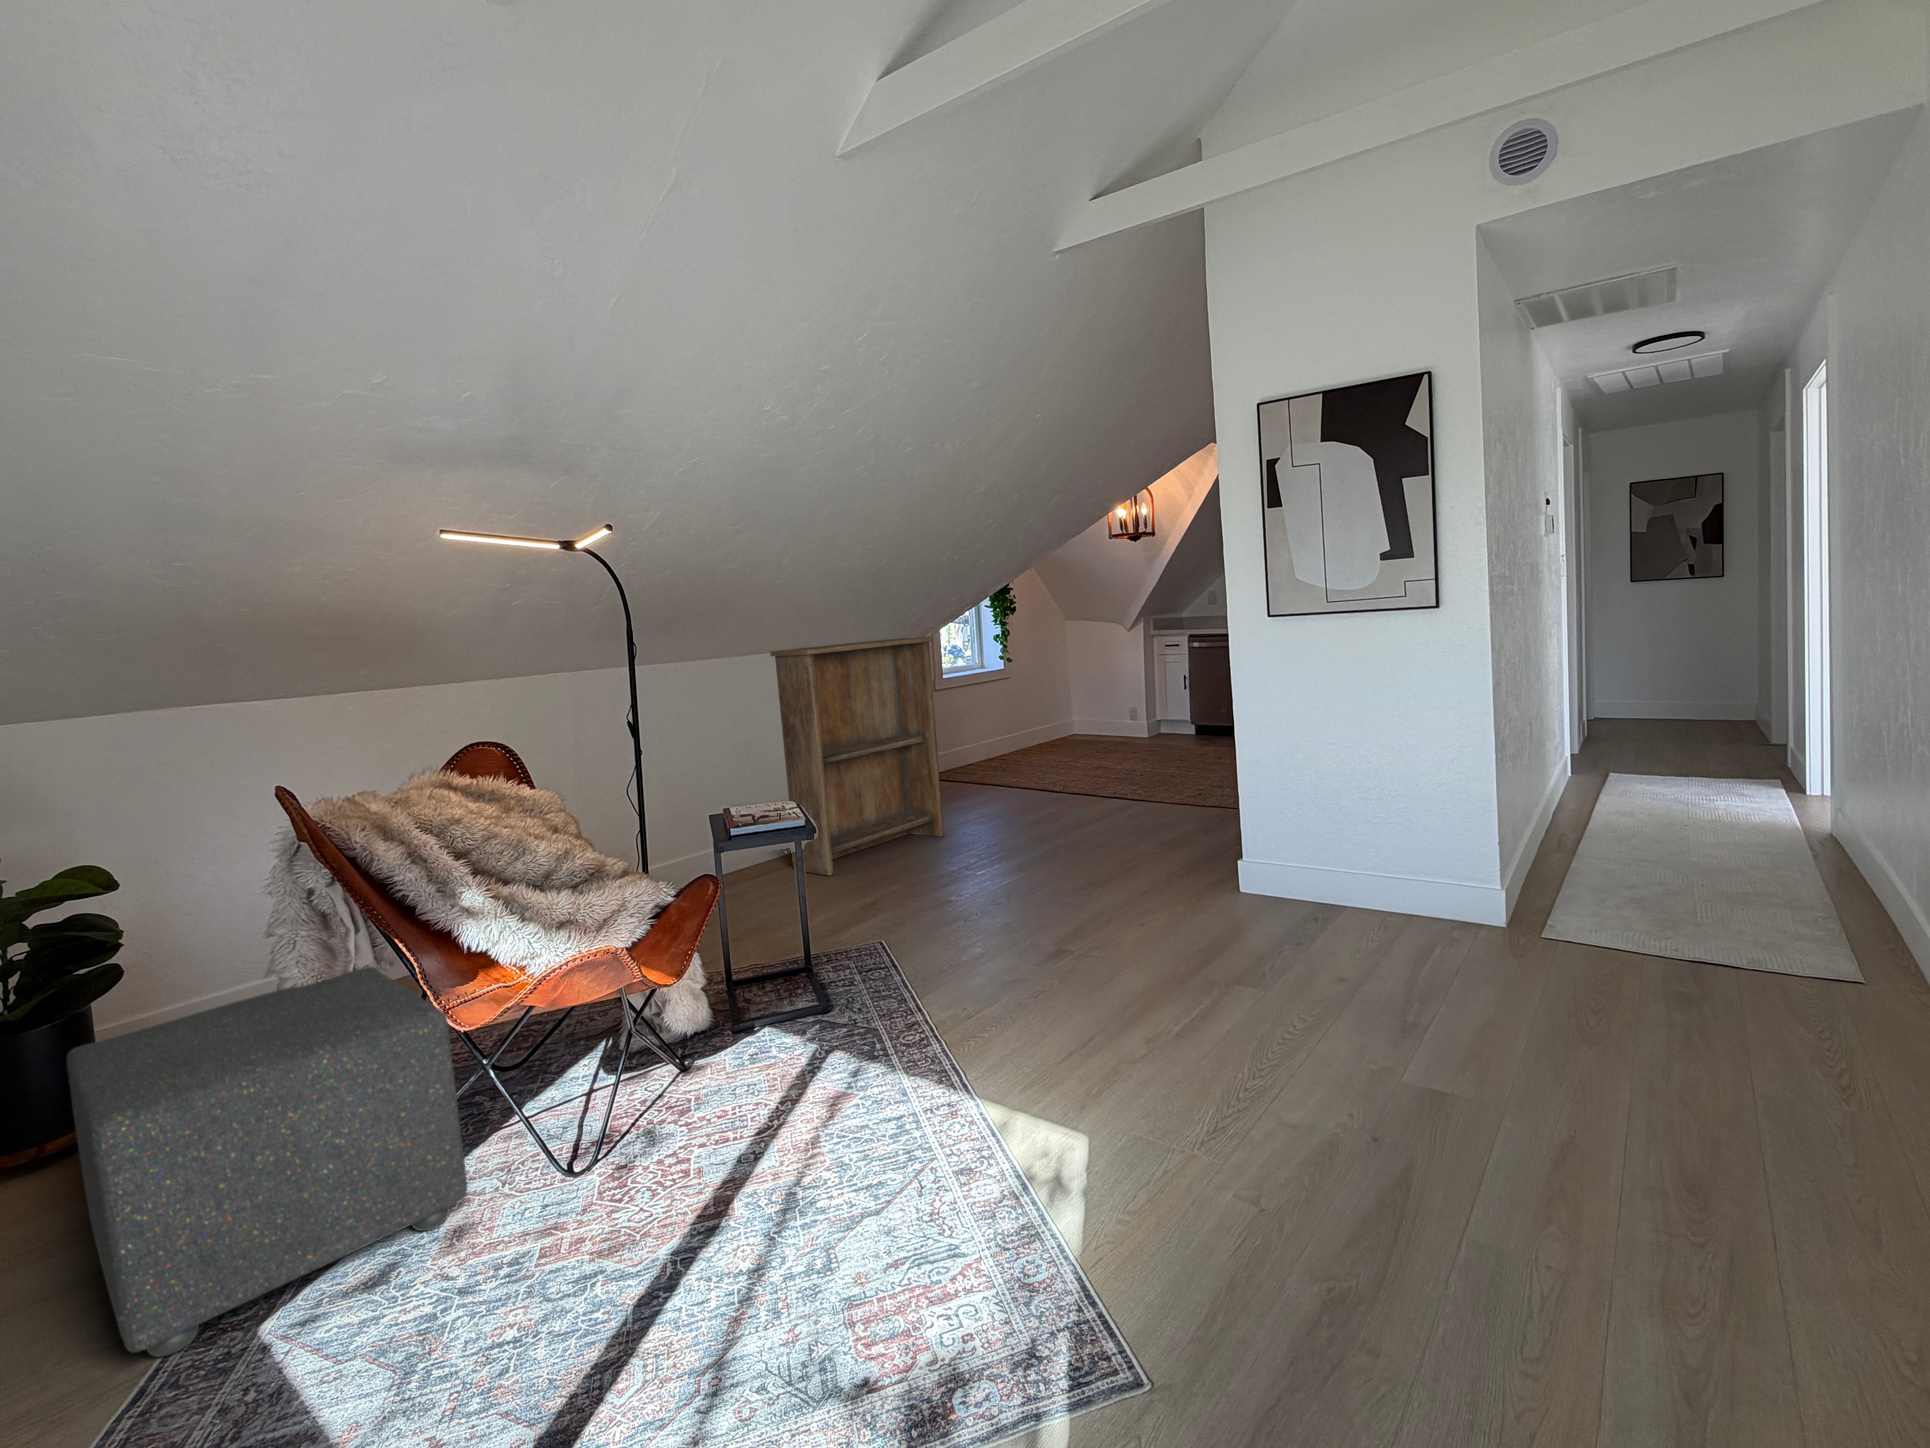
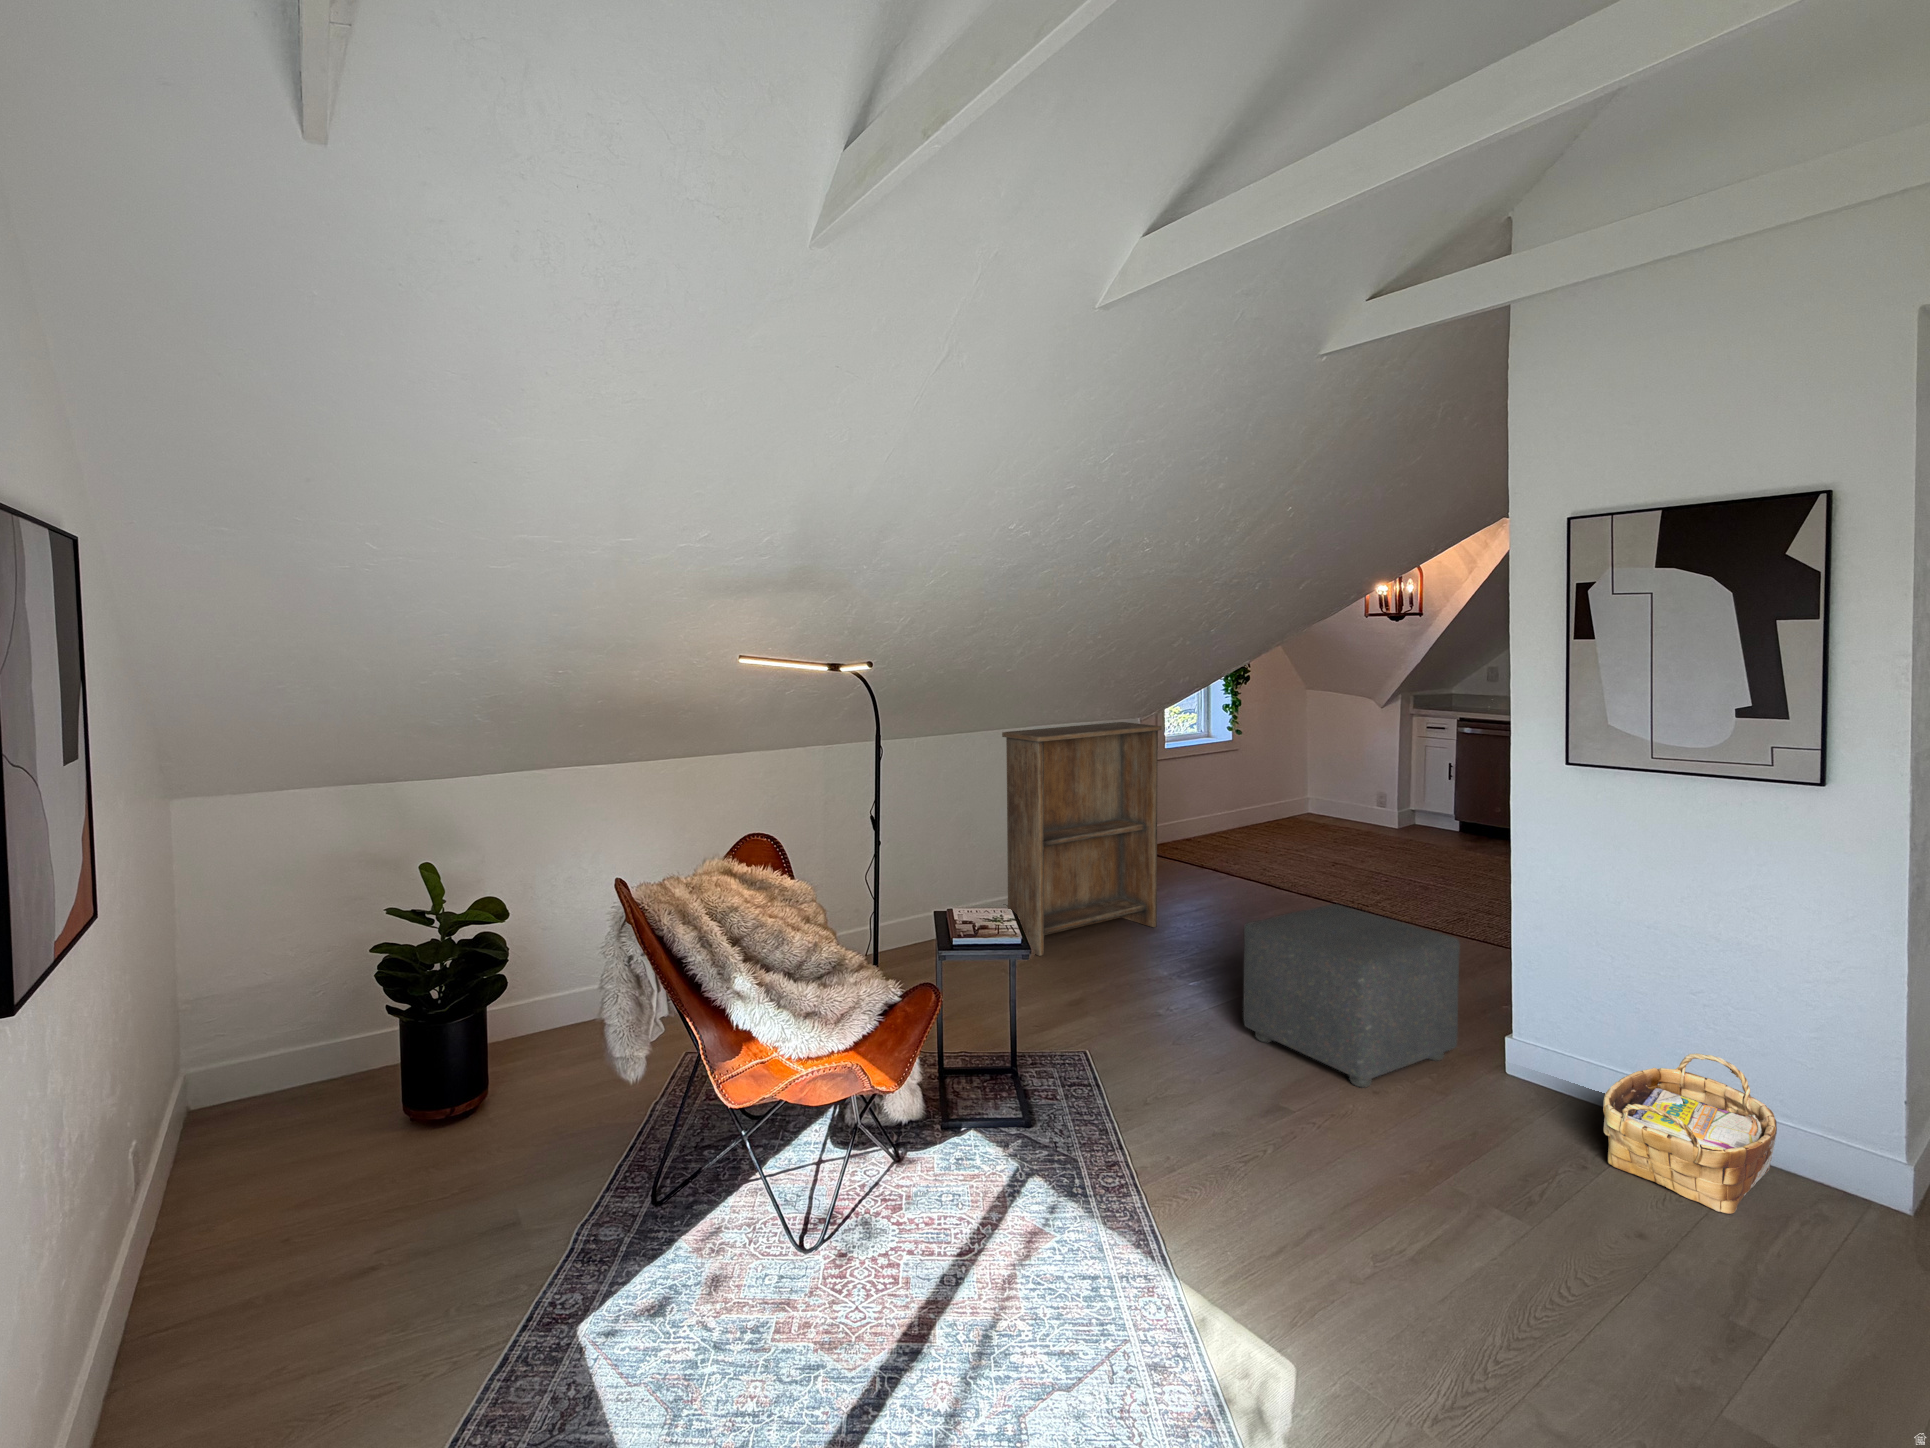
woven basket: none [1319,831,1438,948] -> present [1603,1053,1777,1214]
ottoman: present [67,968,467,1357] -> present [1243,904,1460,1087]

